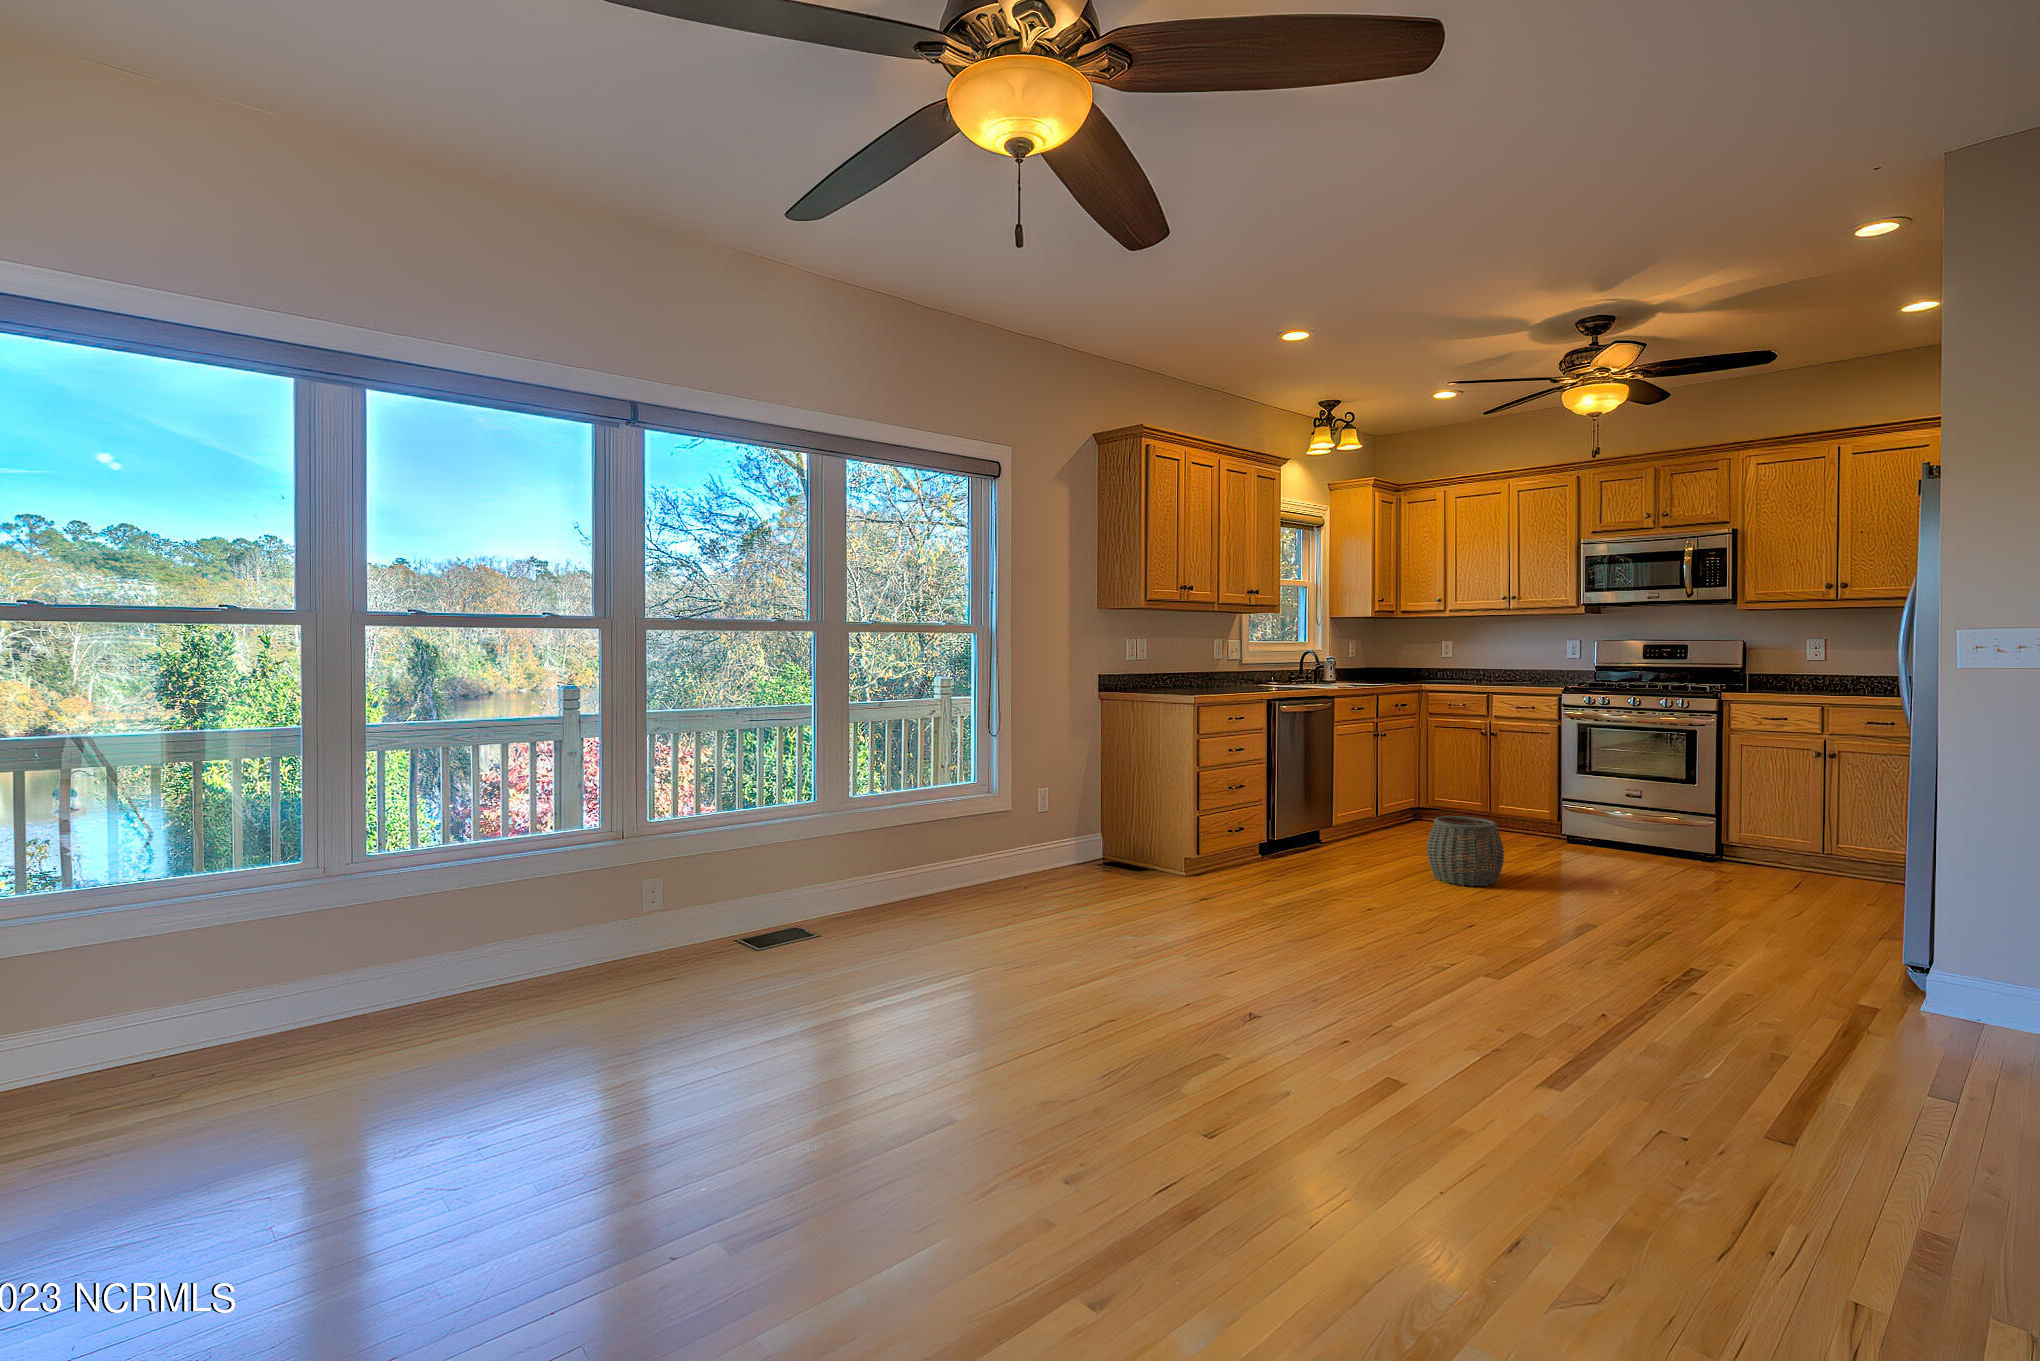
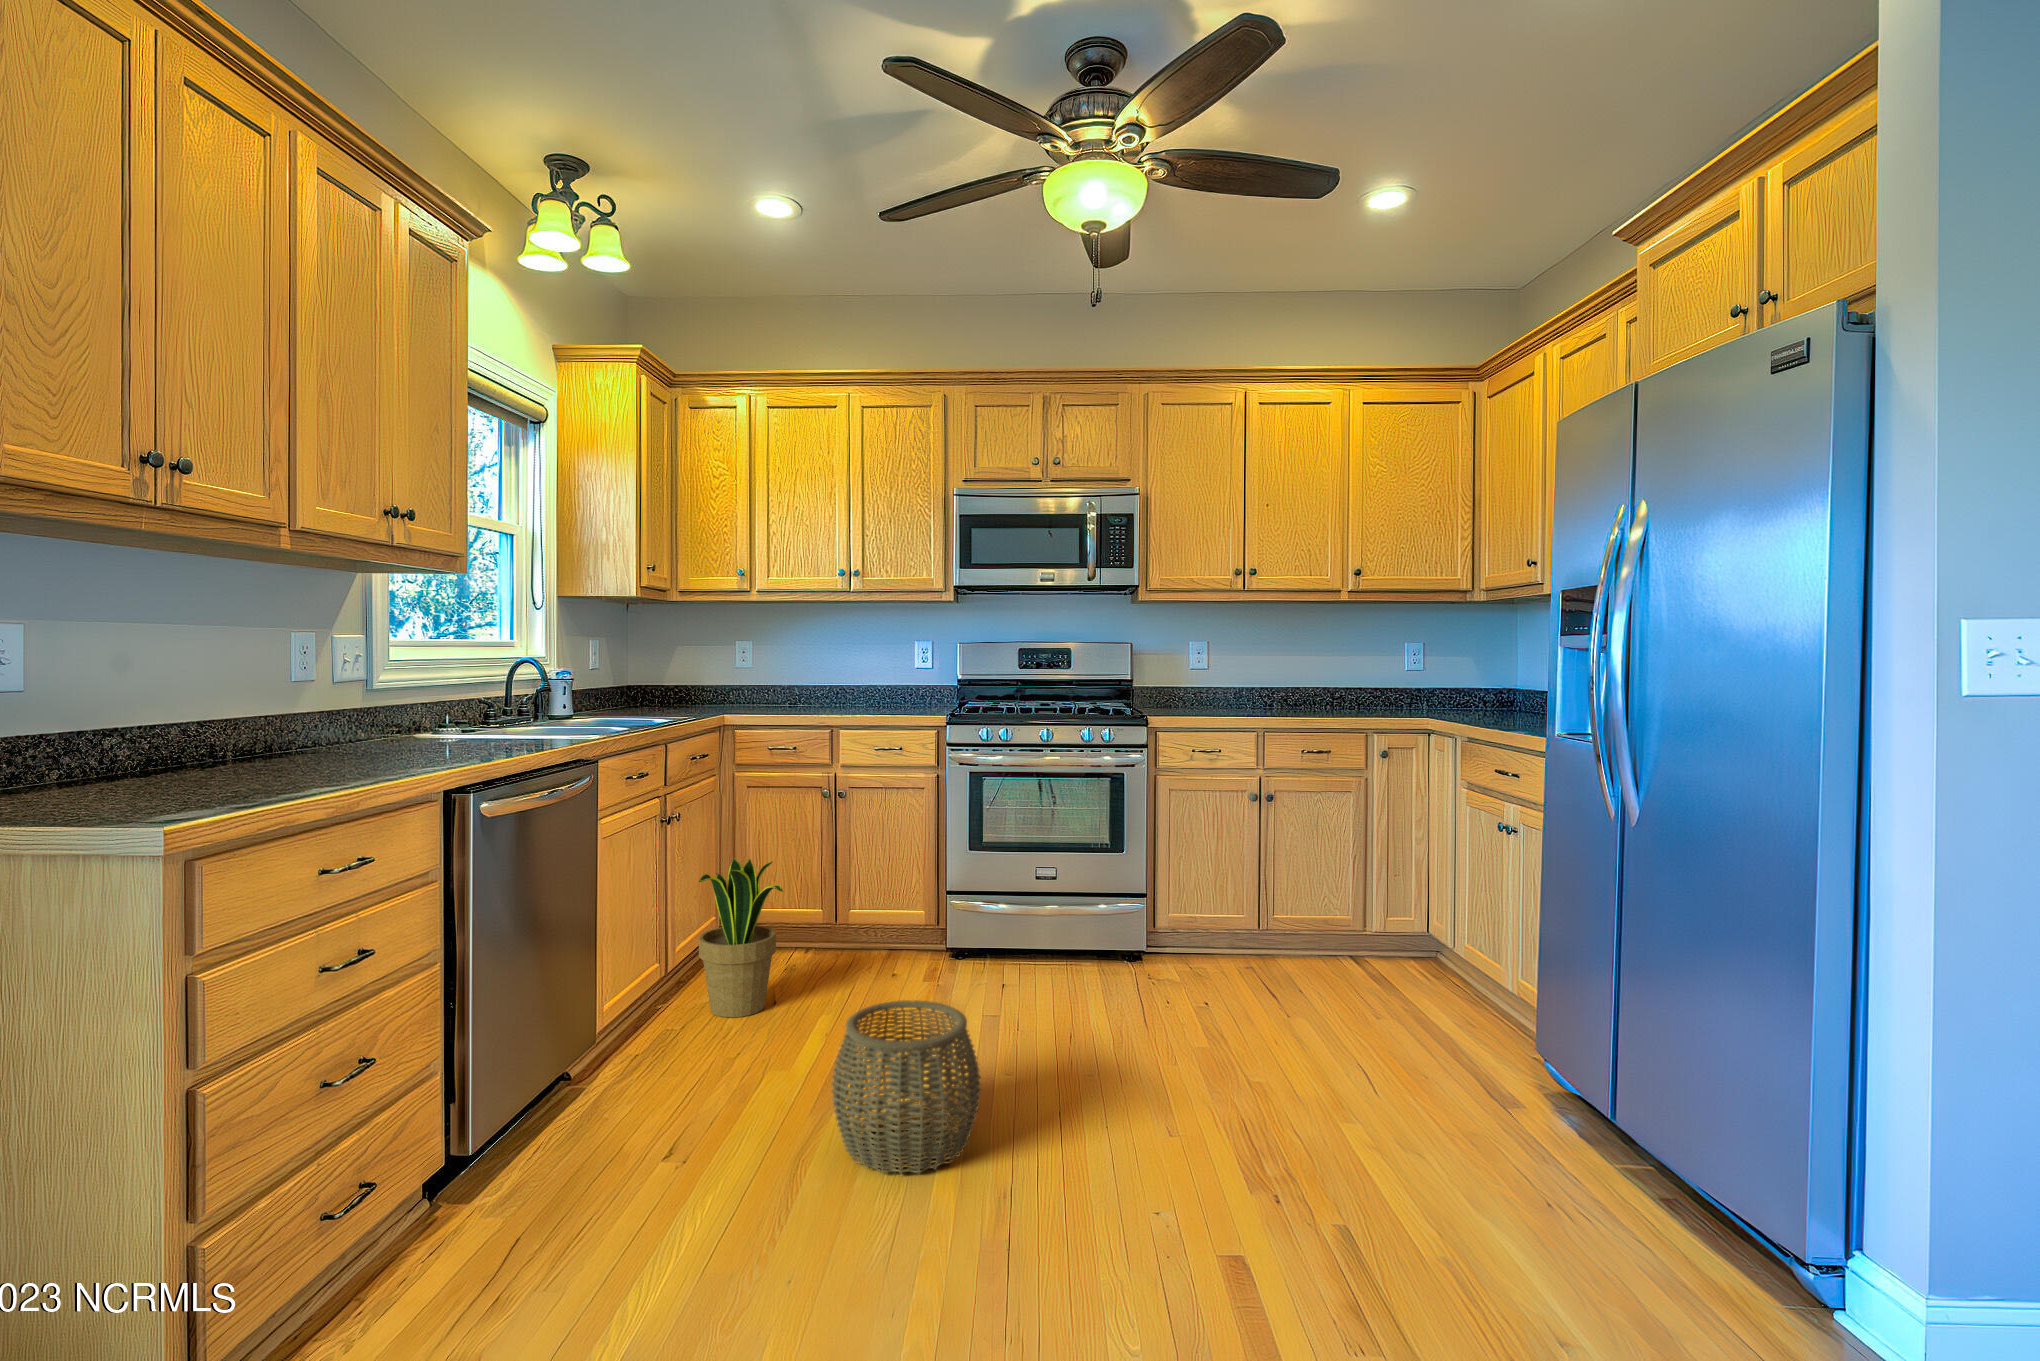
potted plant: none [1390,757,1438,840] -> present [699,858,783,1017]

